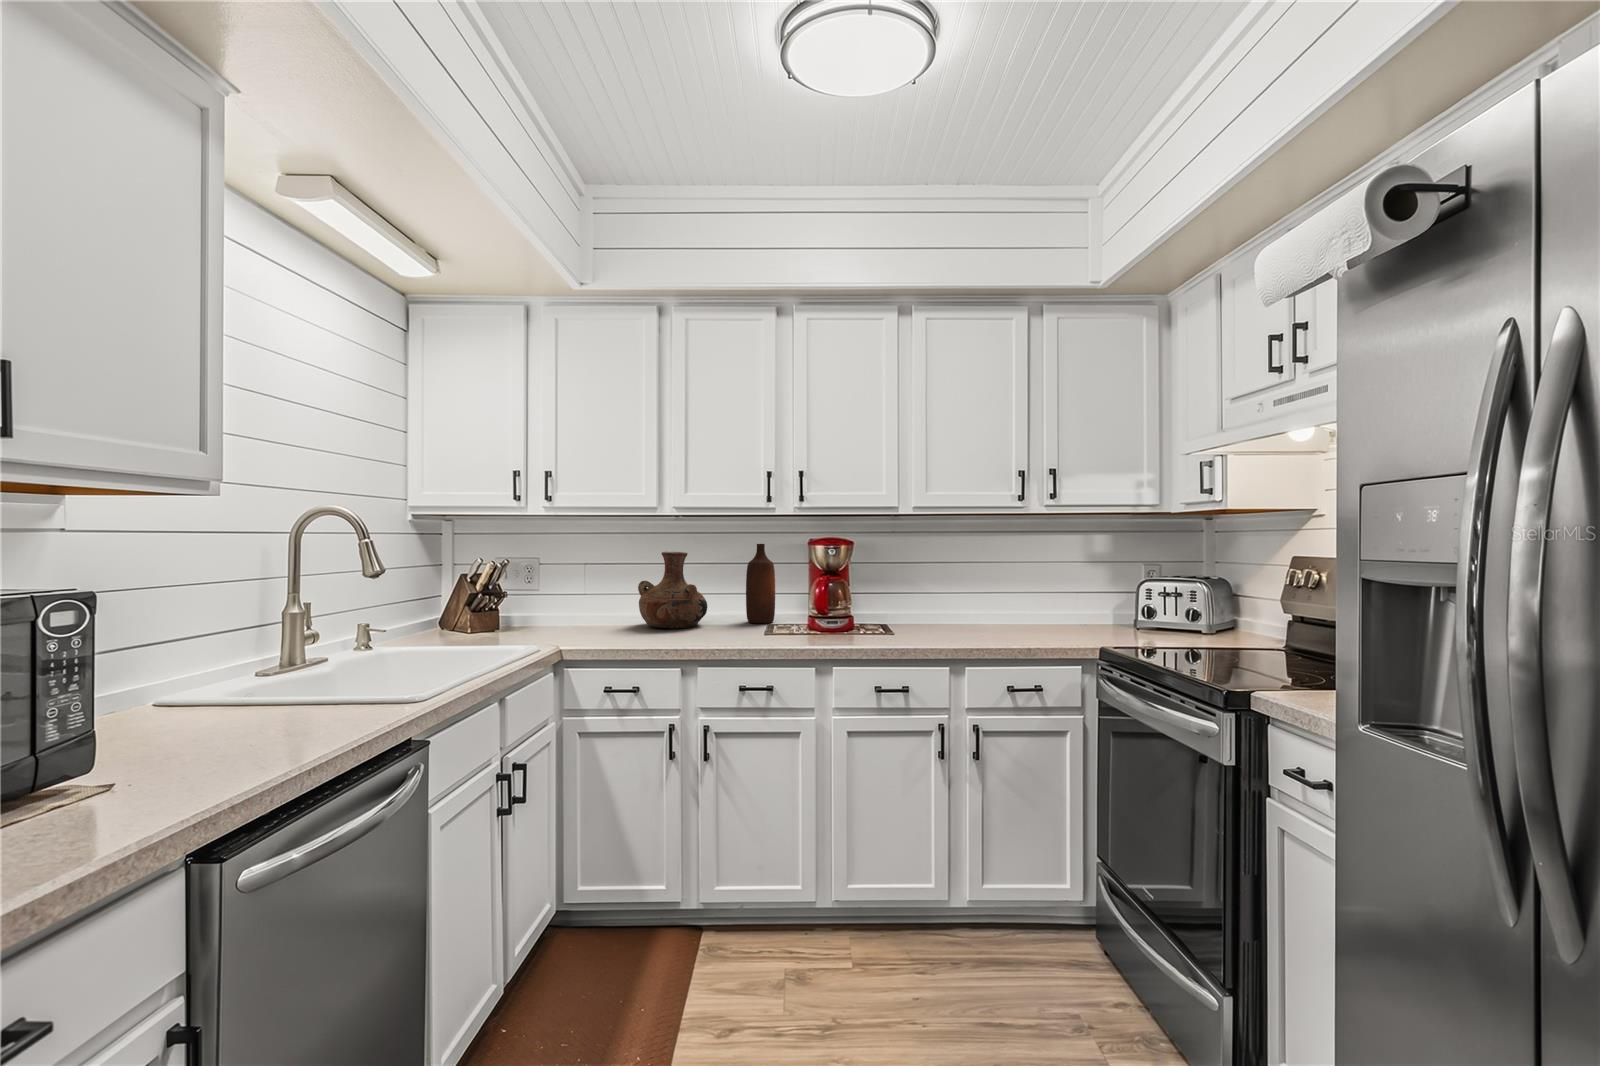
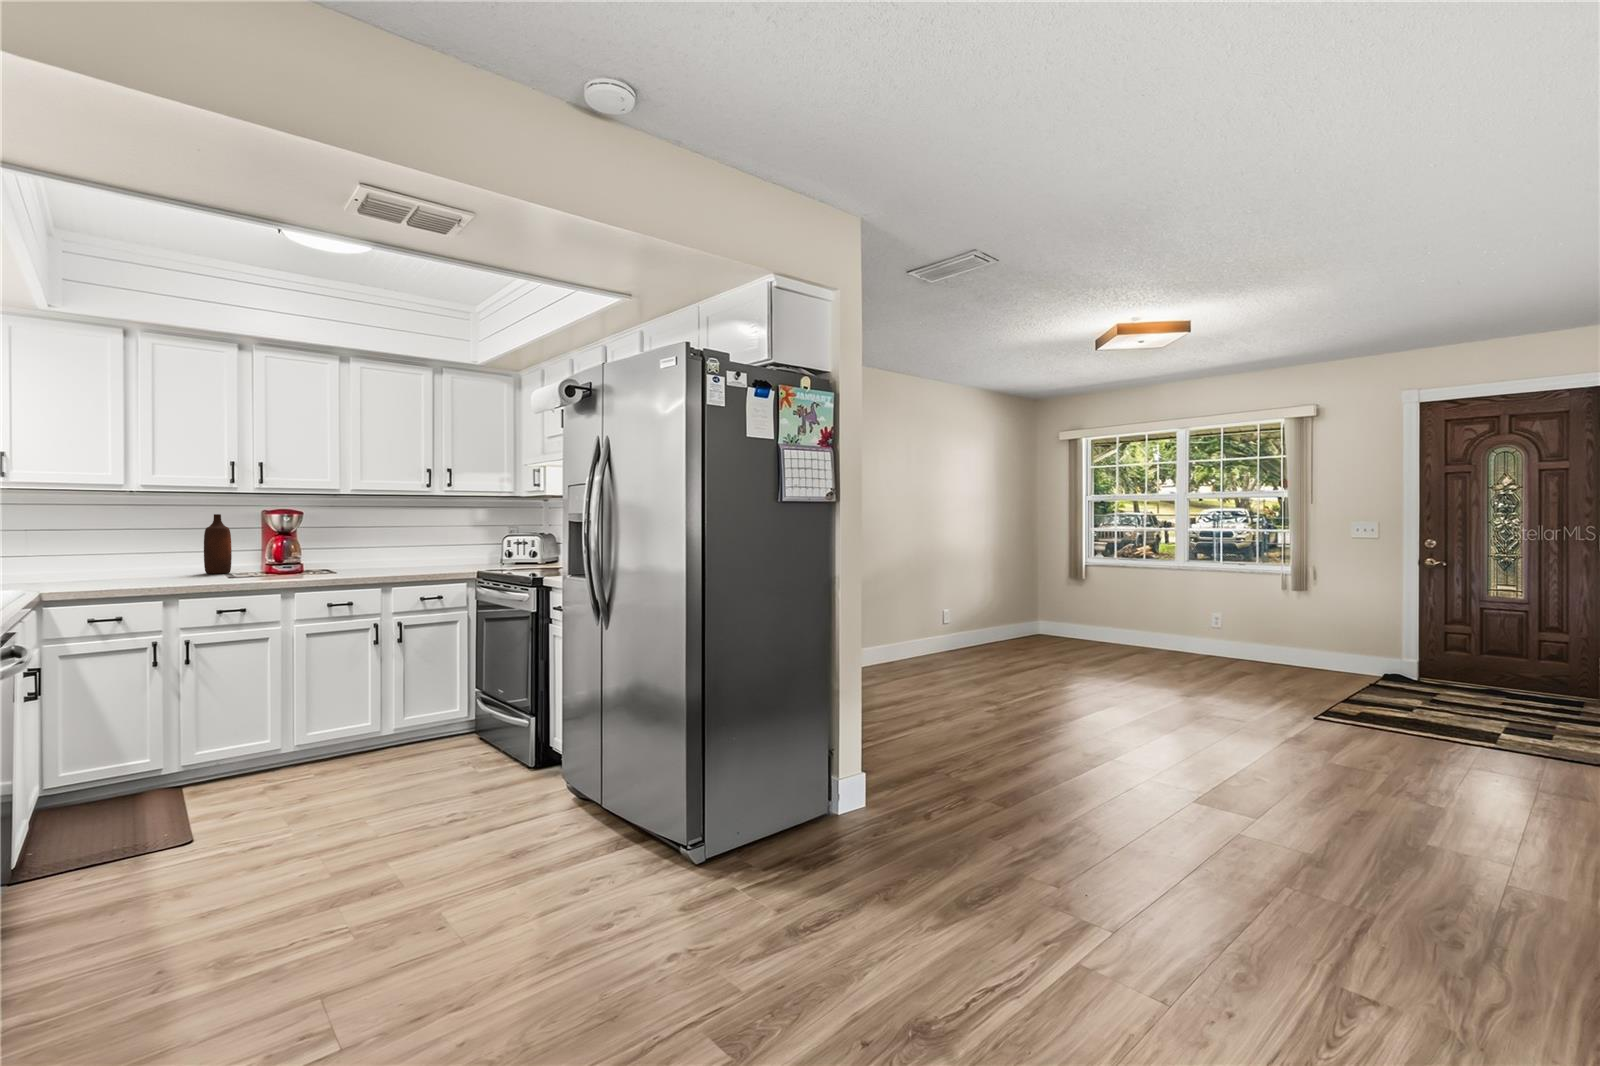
vase: present [638,552,708,628] -> none [95,520,168,579]

